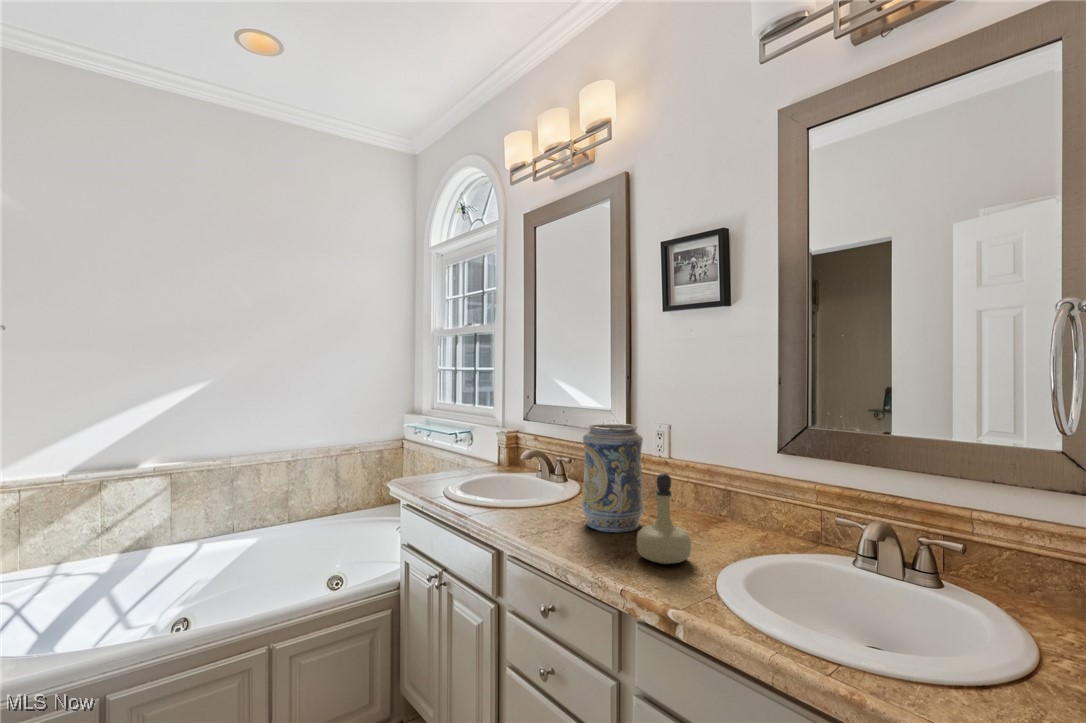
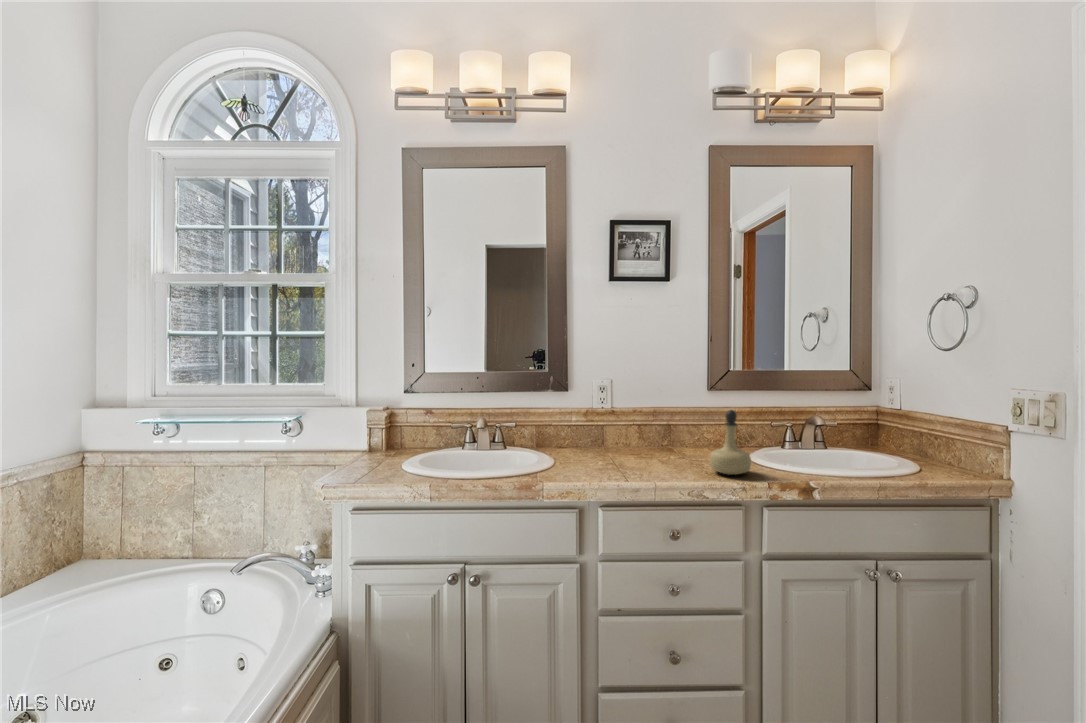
decorative vase: present [582,424,644,532] -> none [614,380,667,471]

